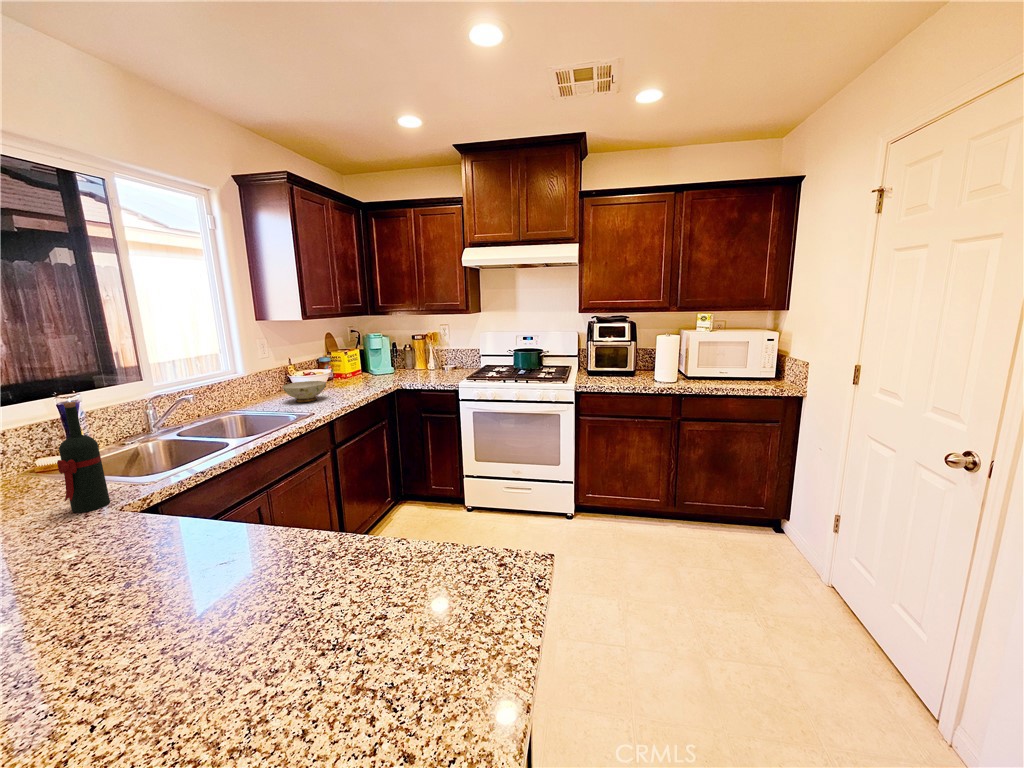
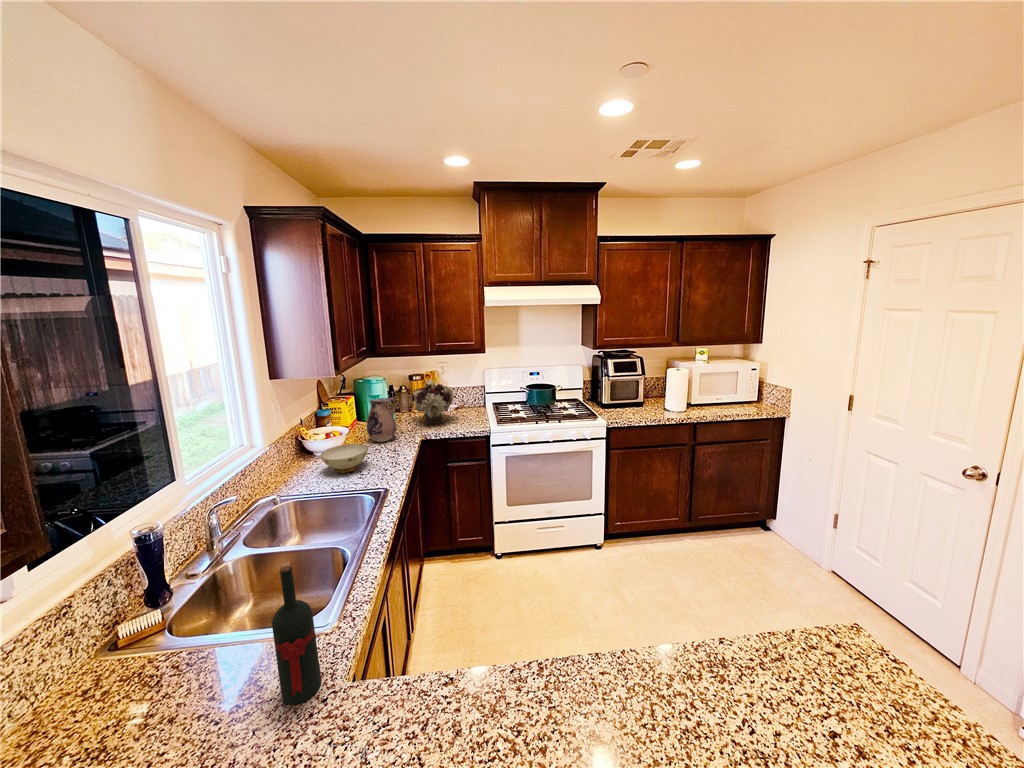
flower arrangement: none [398,335,436,379] -> present [411,379,454,425]
ceramic pitcher: none [346,348,376,386] -> present [367,398,397,442]

